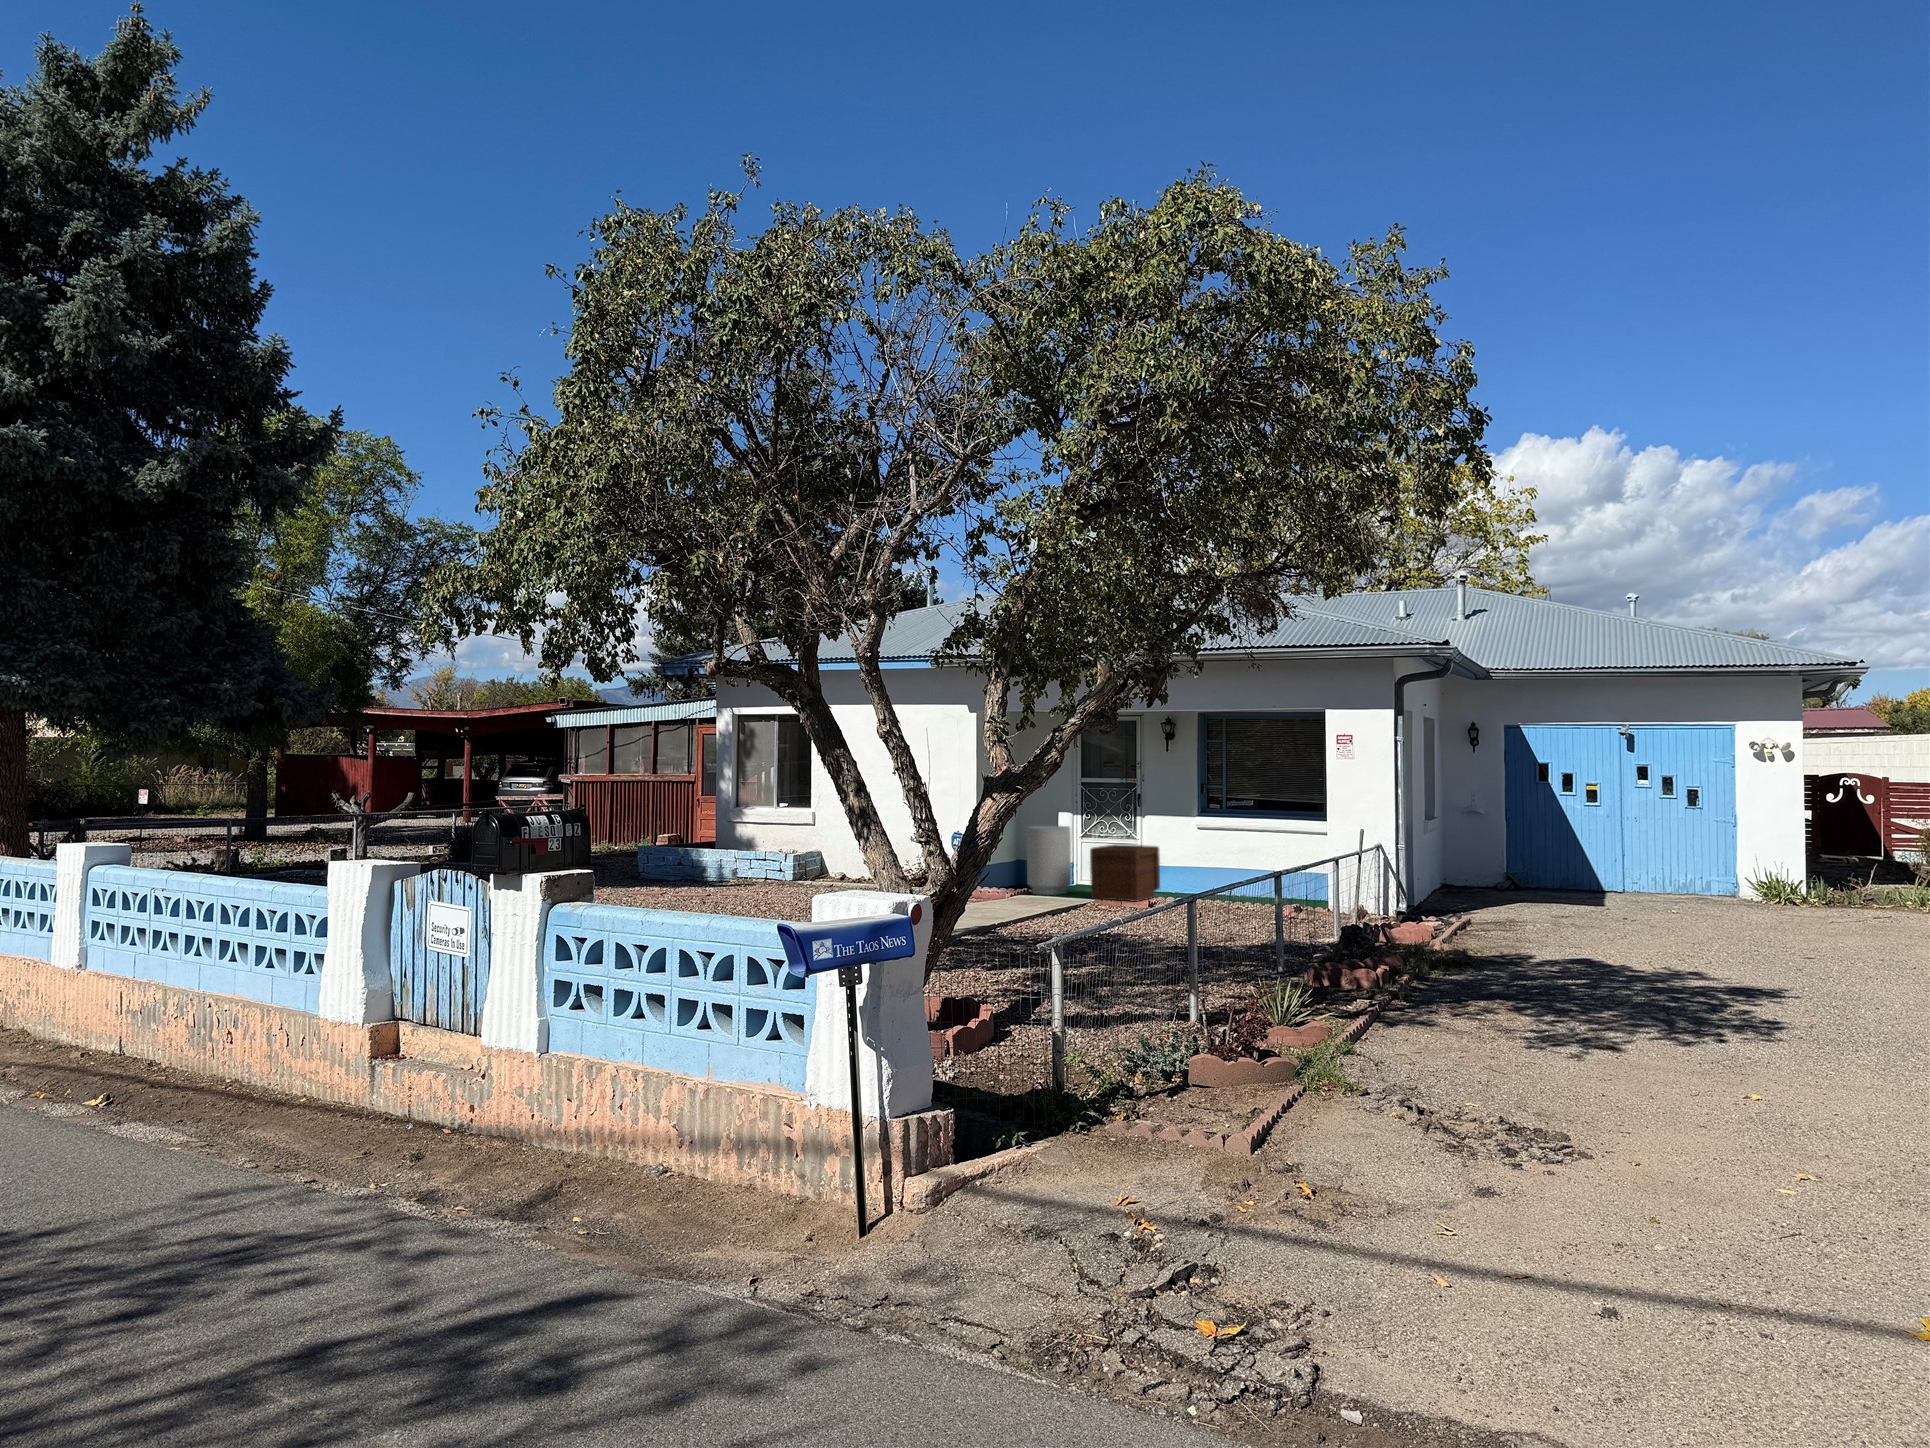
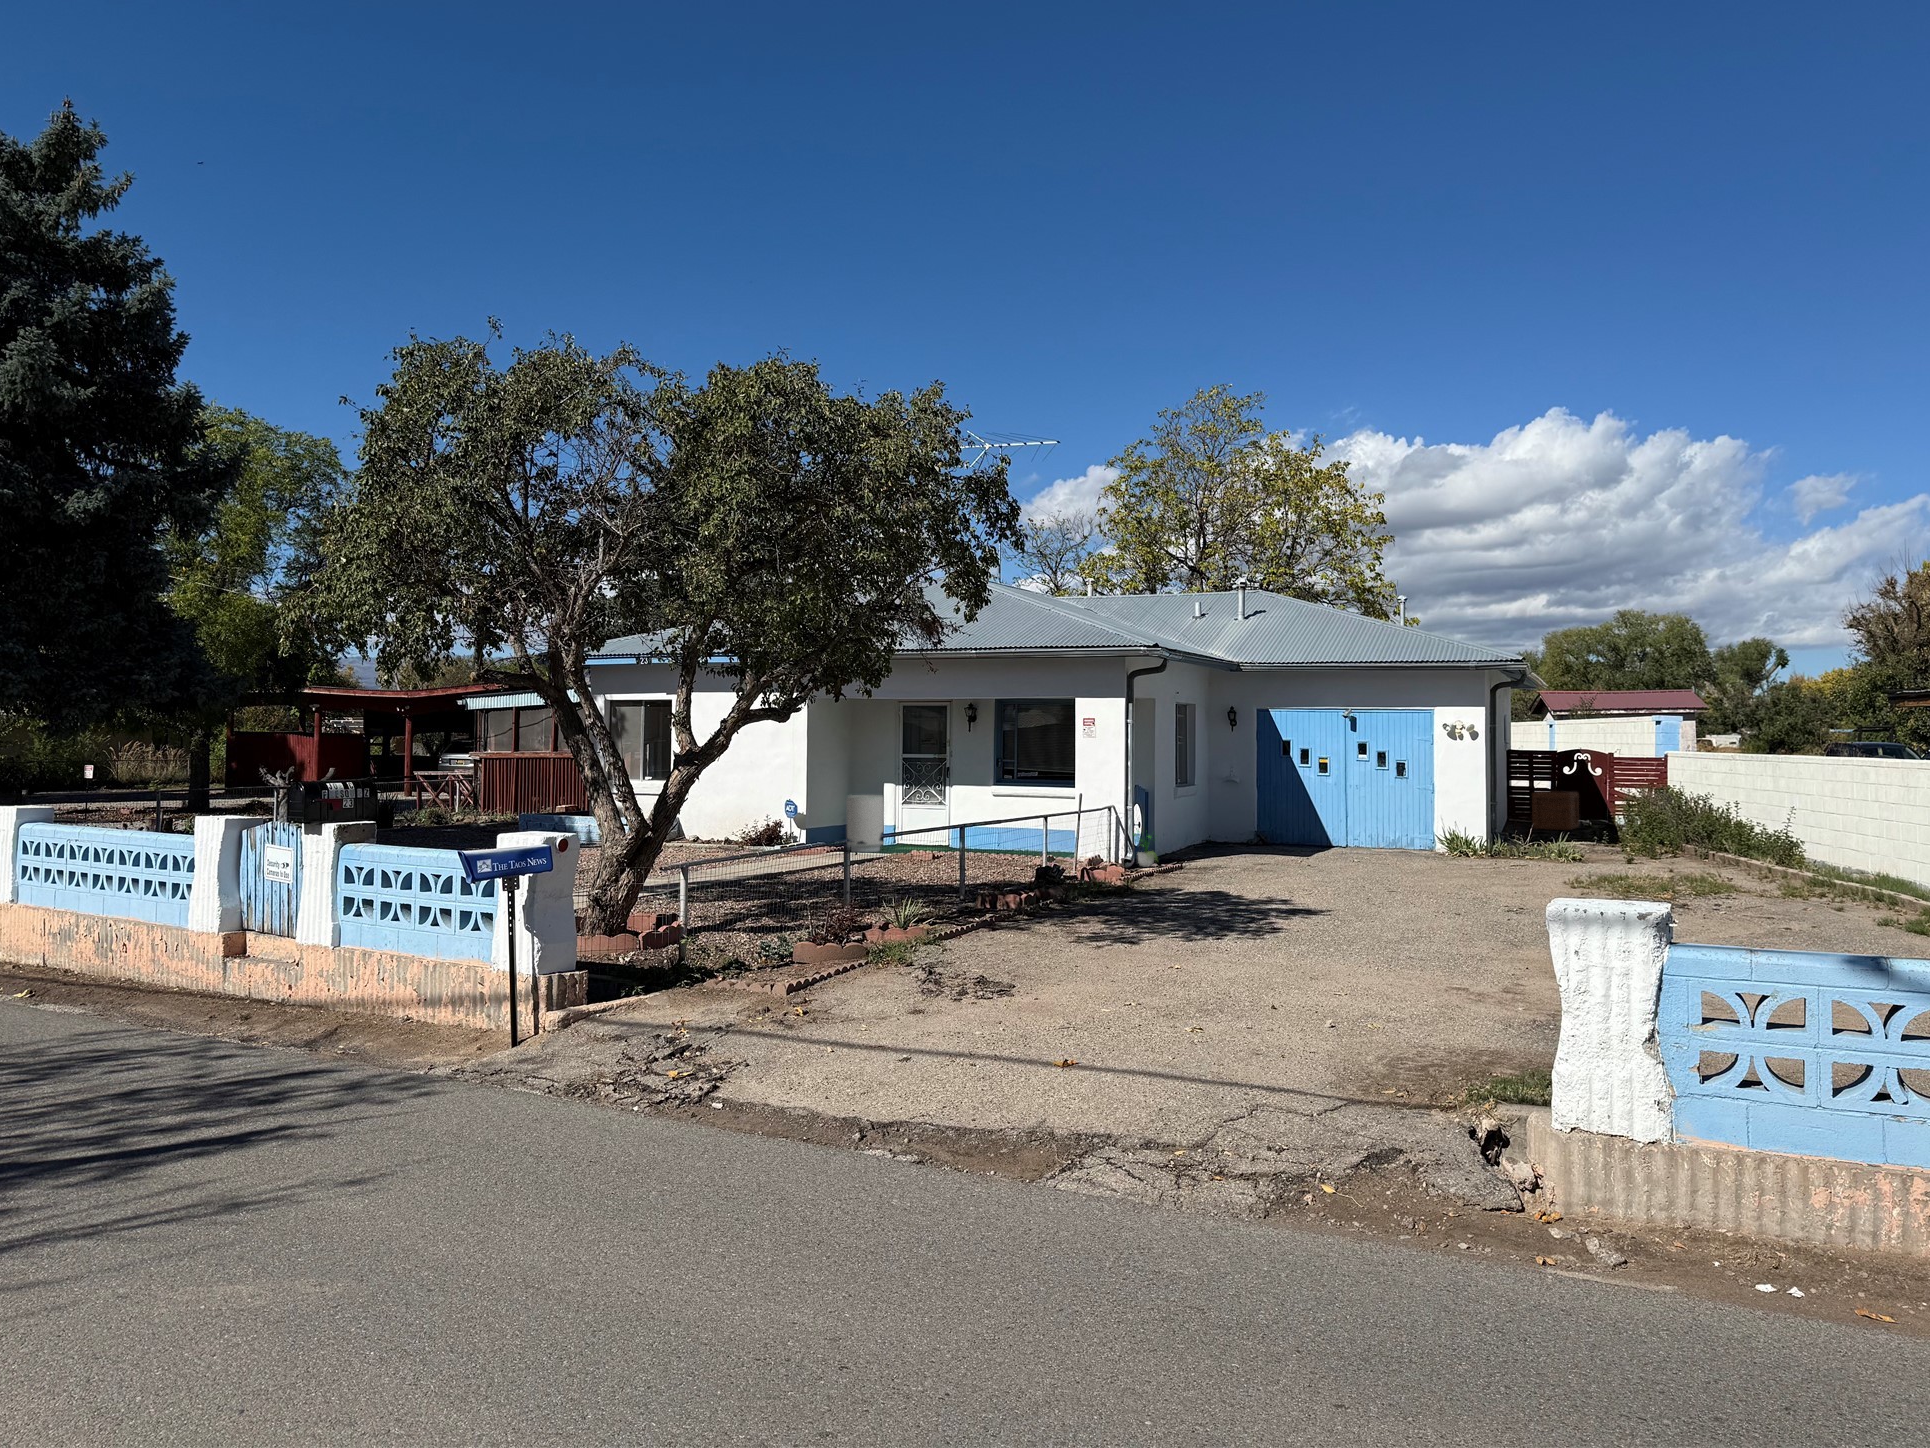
wooden crate: present [1090,844,1160,902] -> present [1532,791,1579,830]
potted plant: none [1407,860,1444,918] -> present [1134,834,1157,867]

